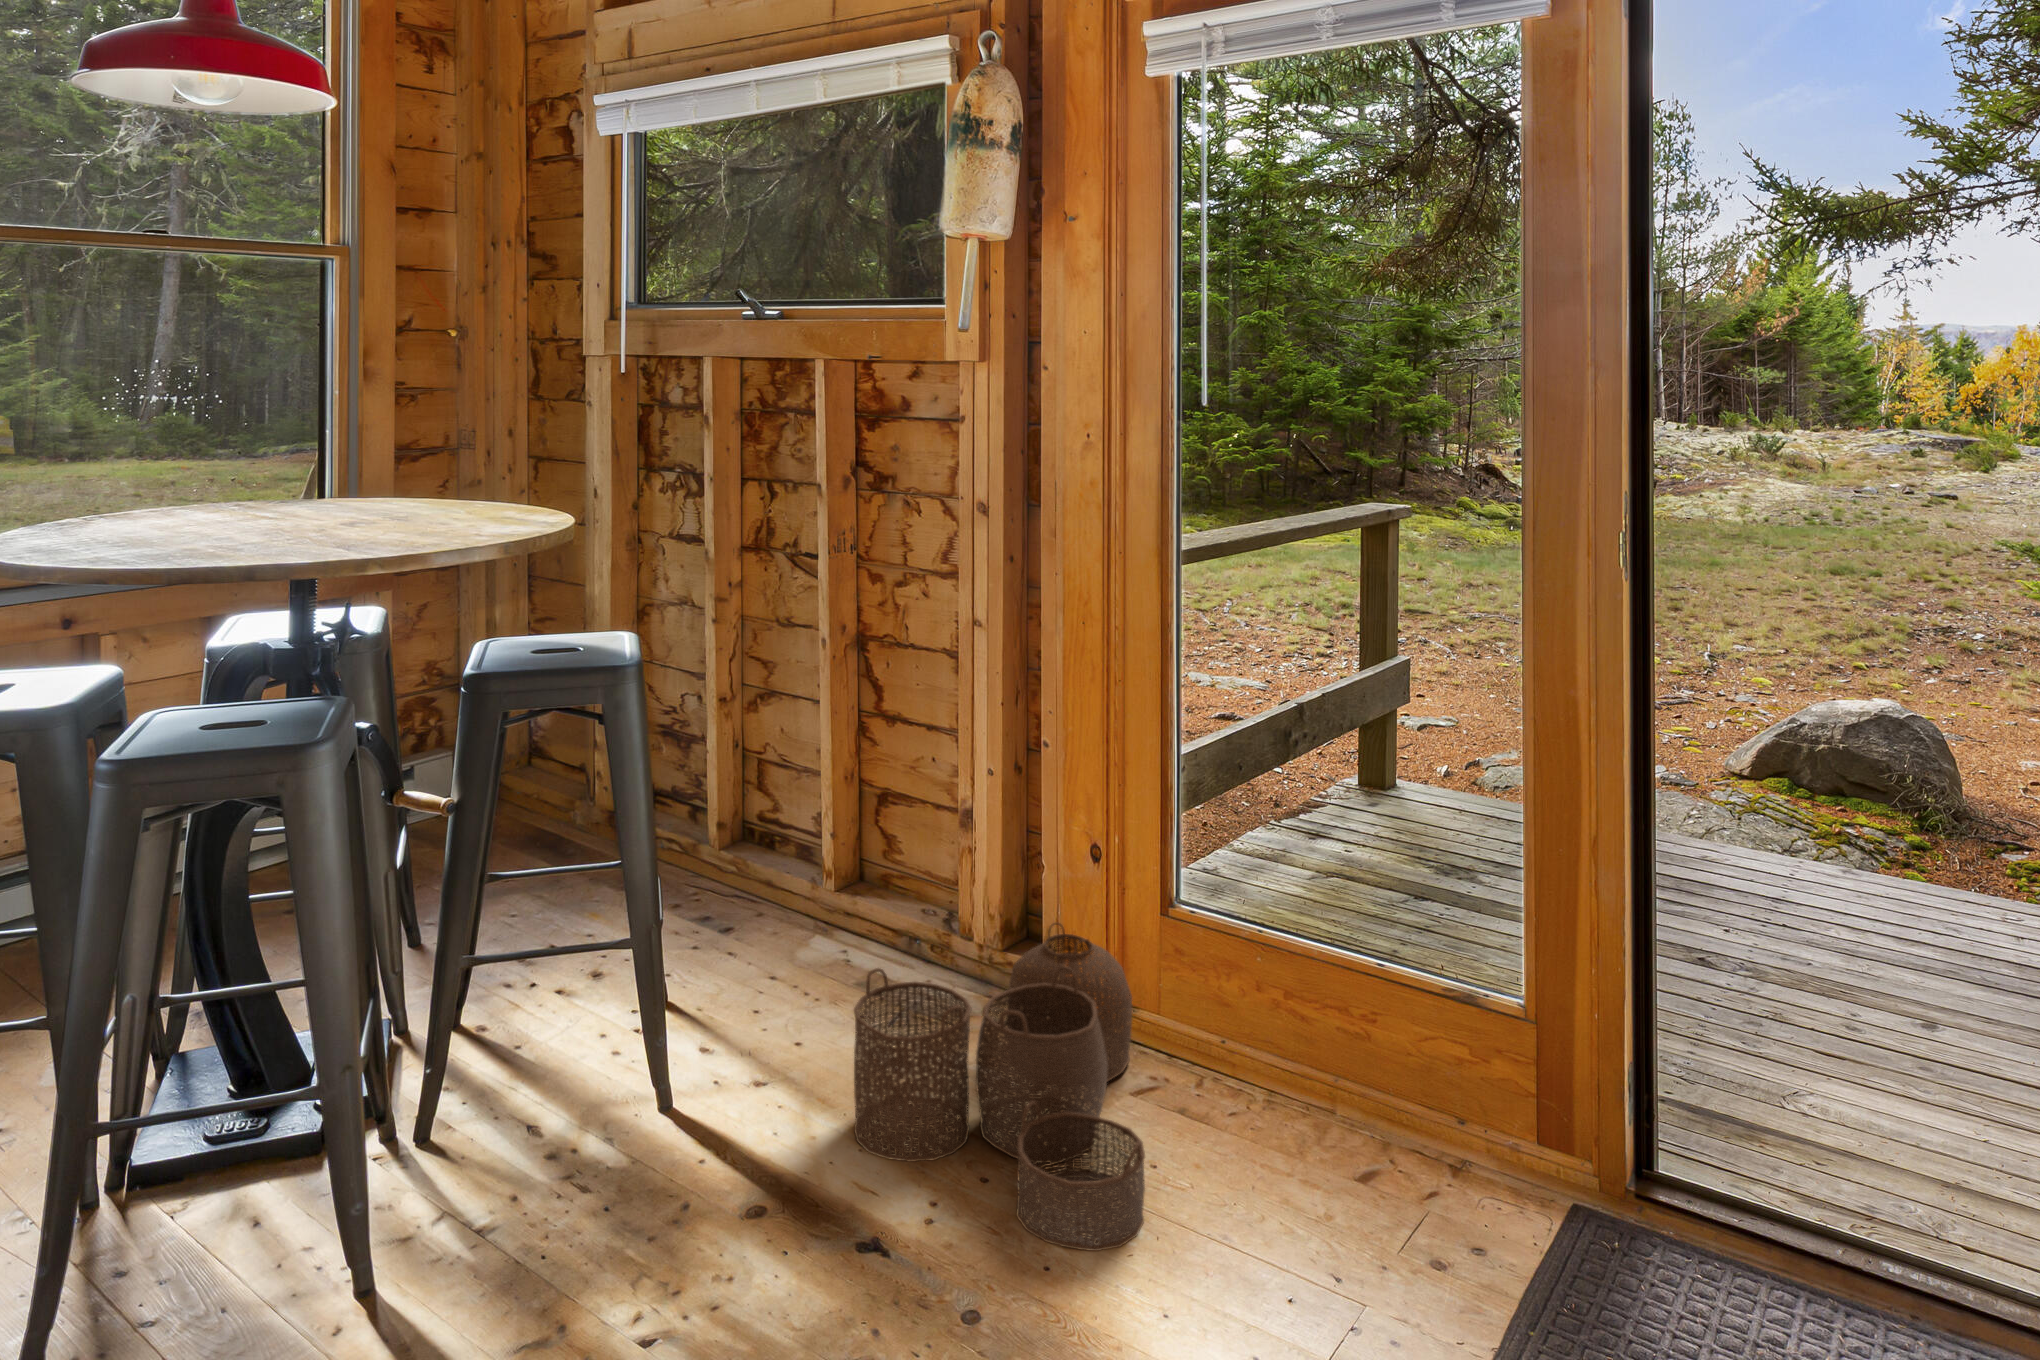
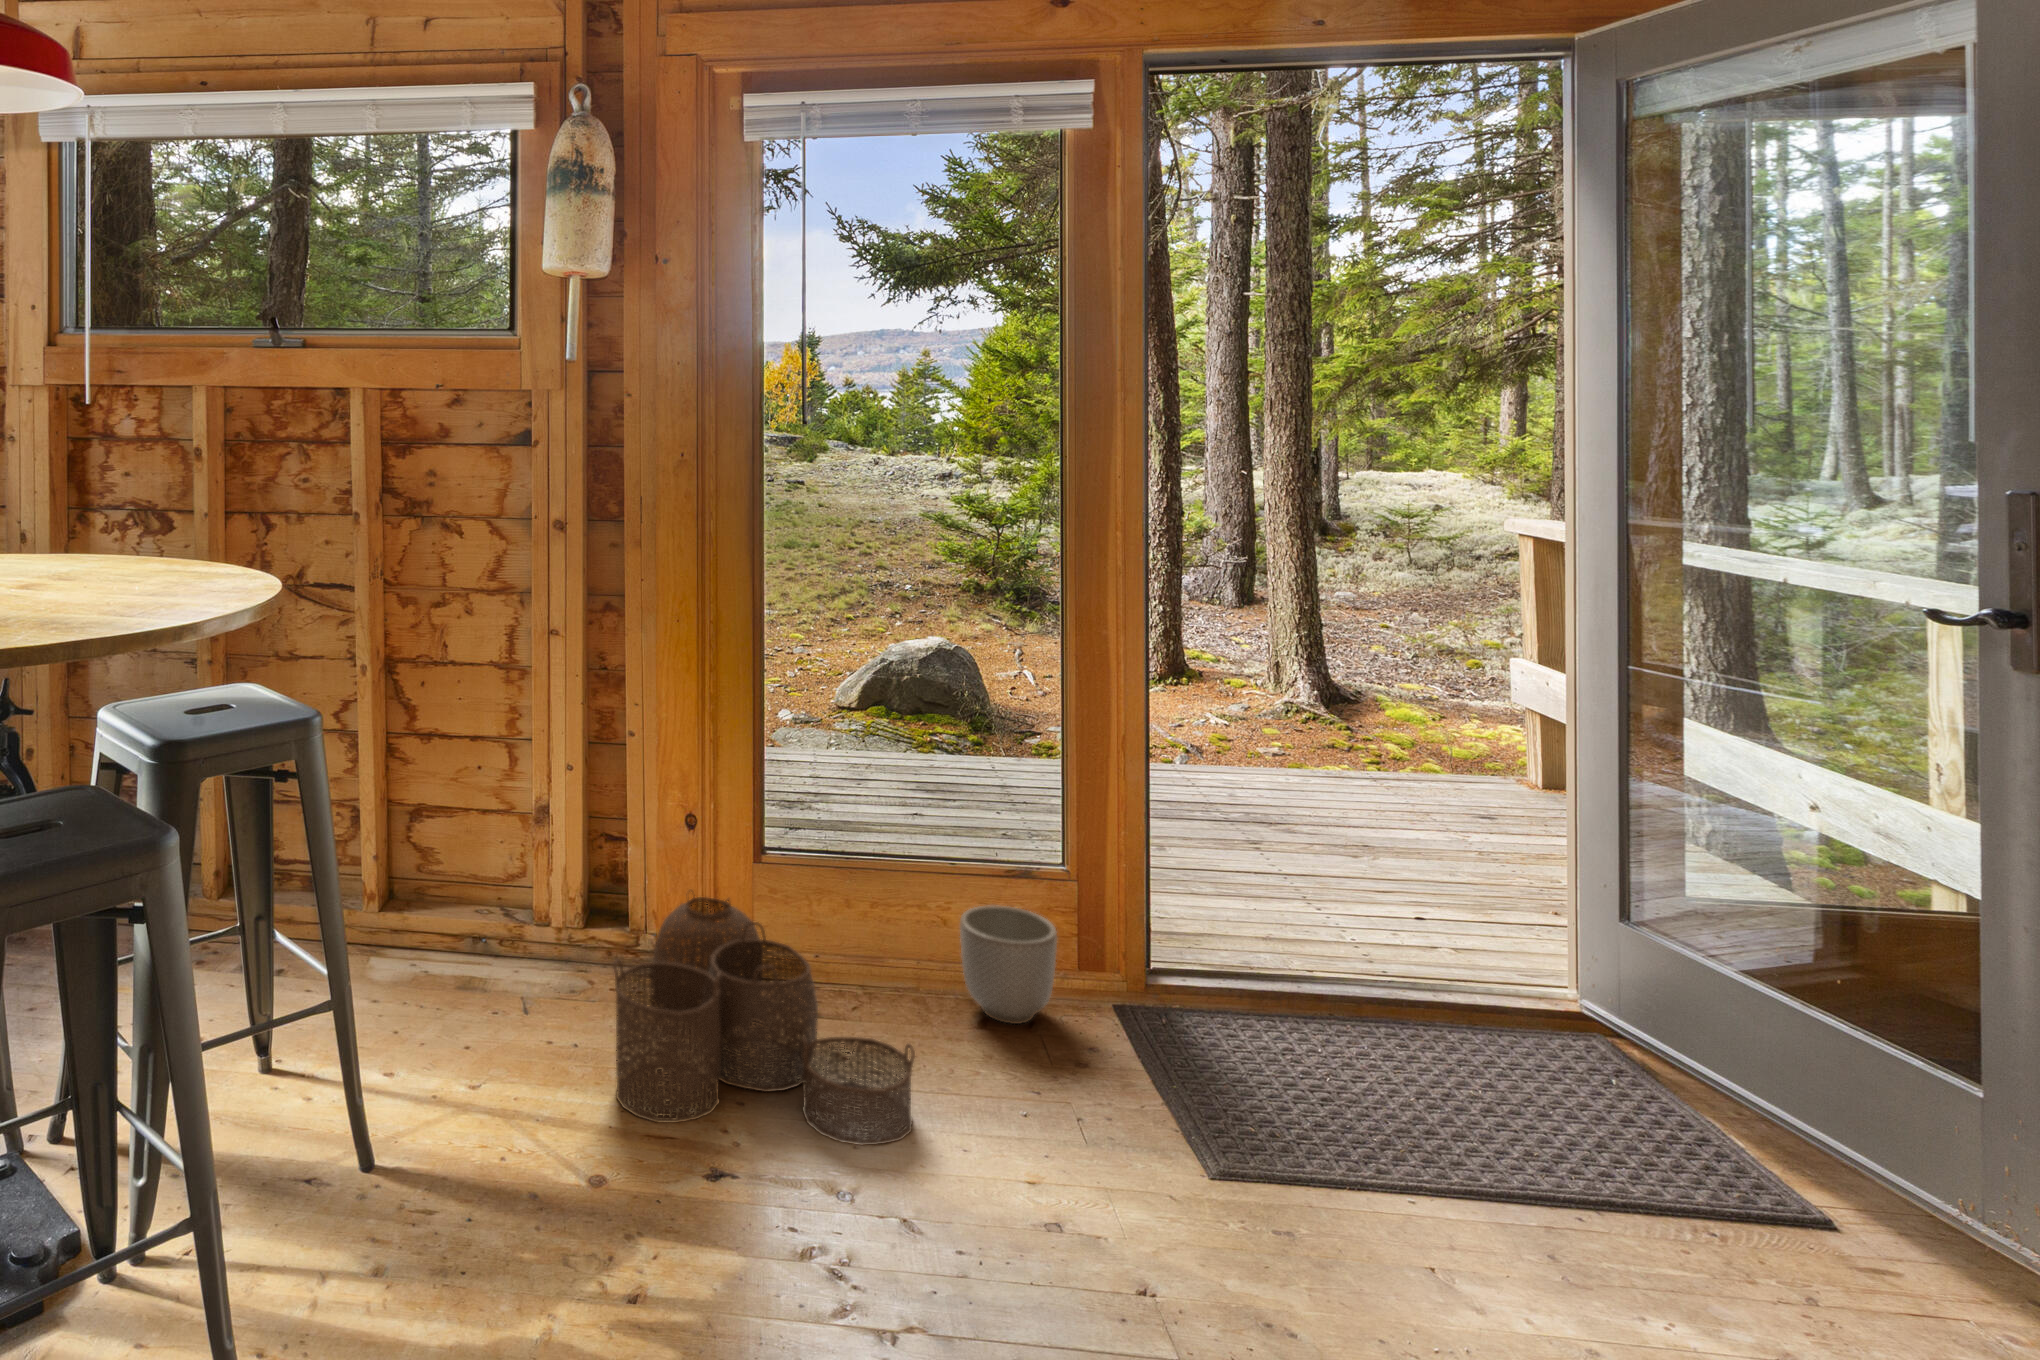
planter: none [1349,1018,1473,1177] -> present [960,905,1057,1024]

